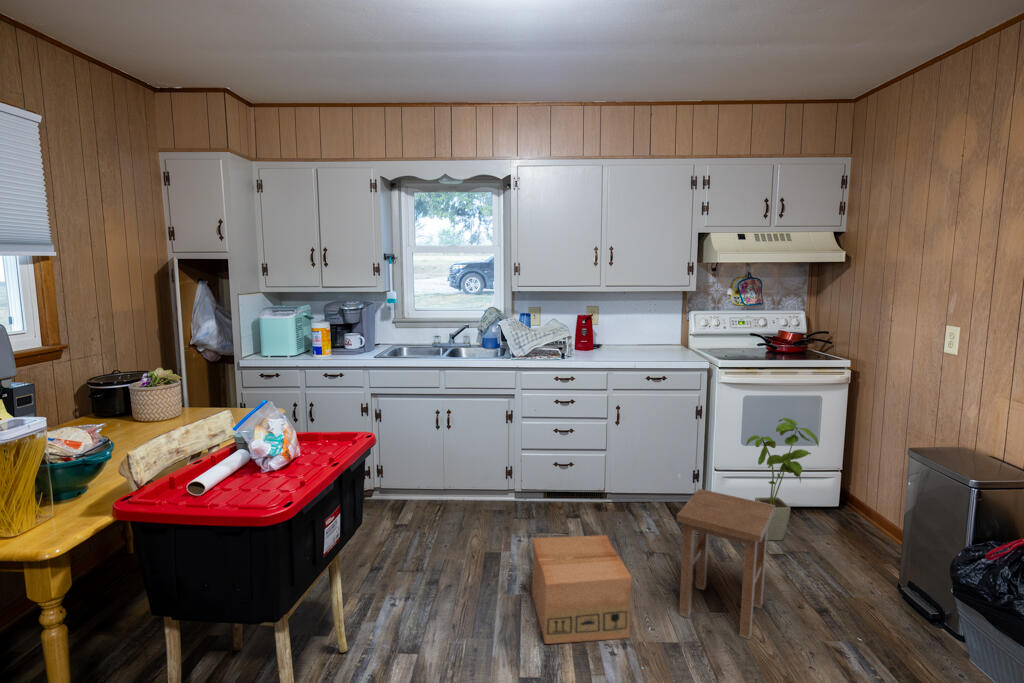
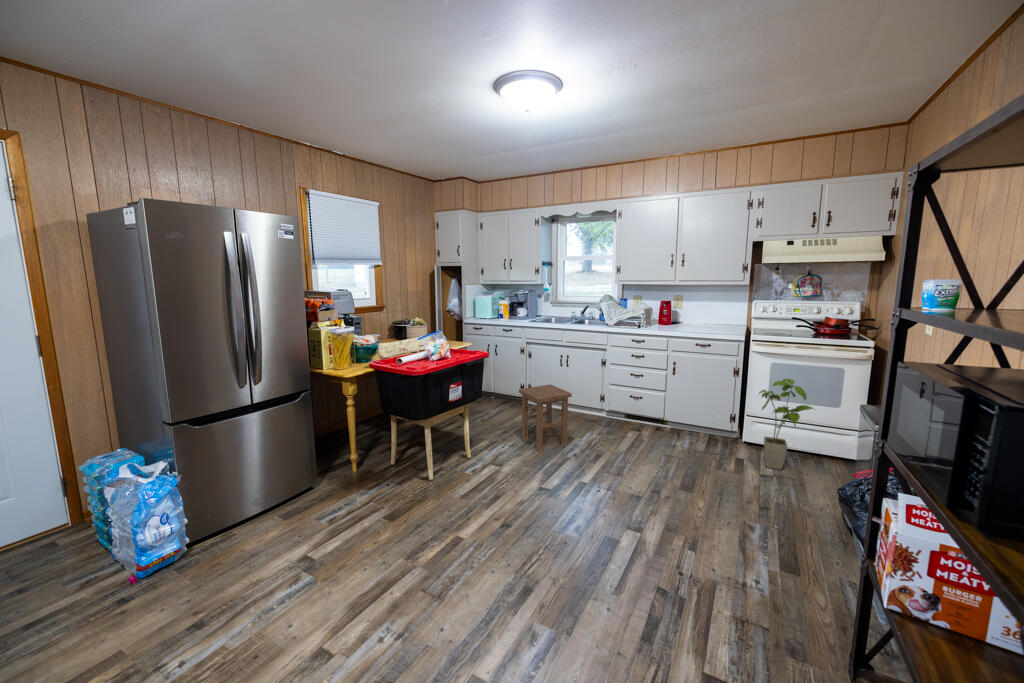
stool: present [677,489,775,639] -> present [519,384,572,452]
cardboard box: present [532,535,632,644] -> none [567,425,624,487]

